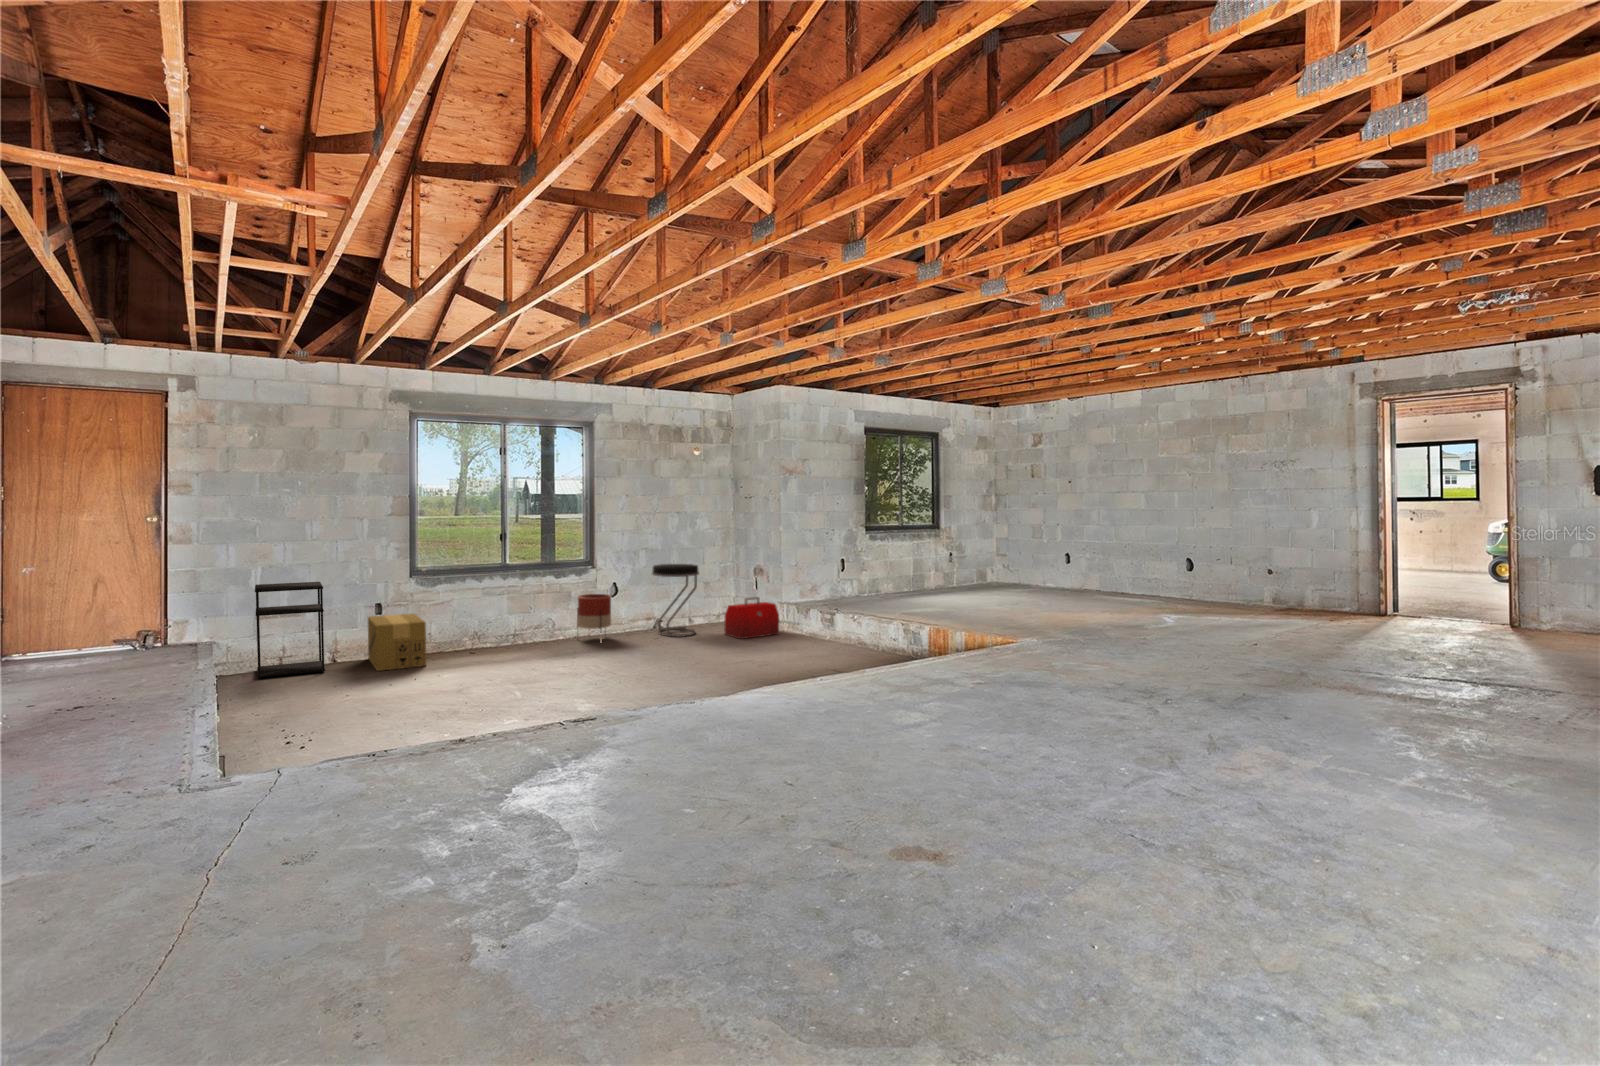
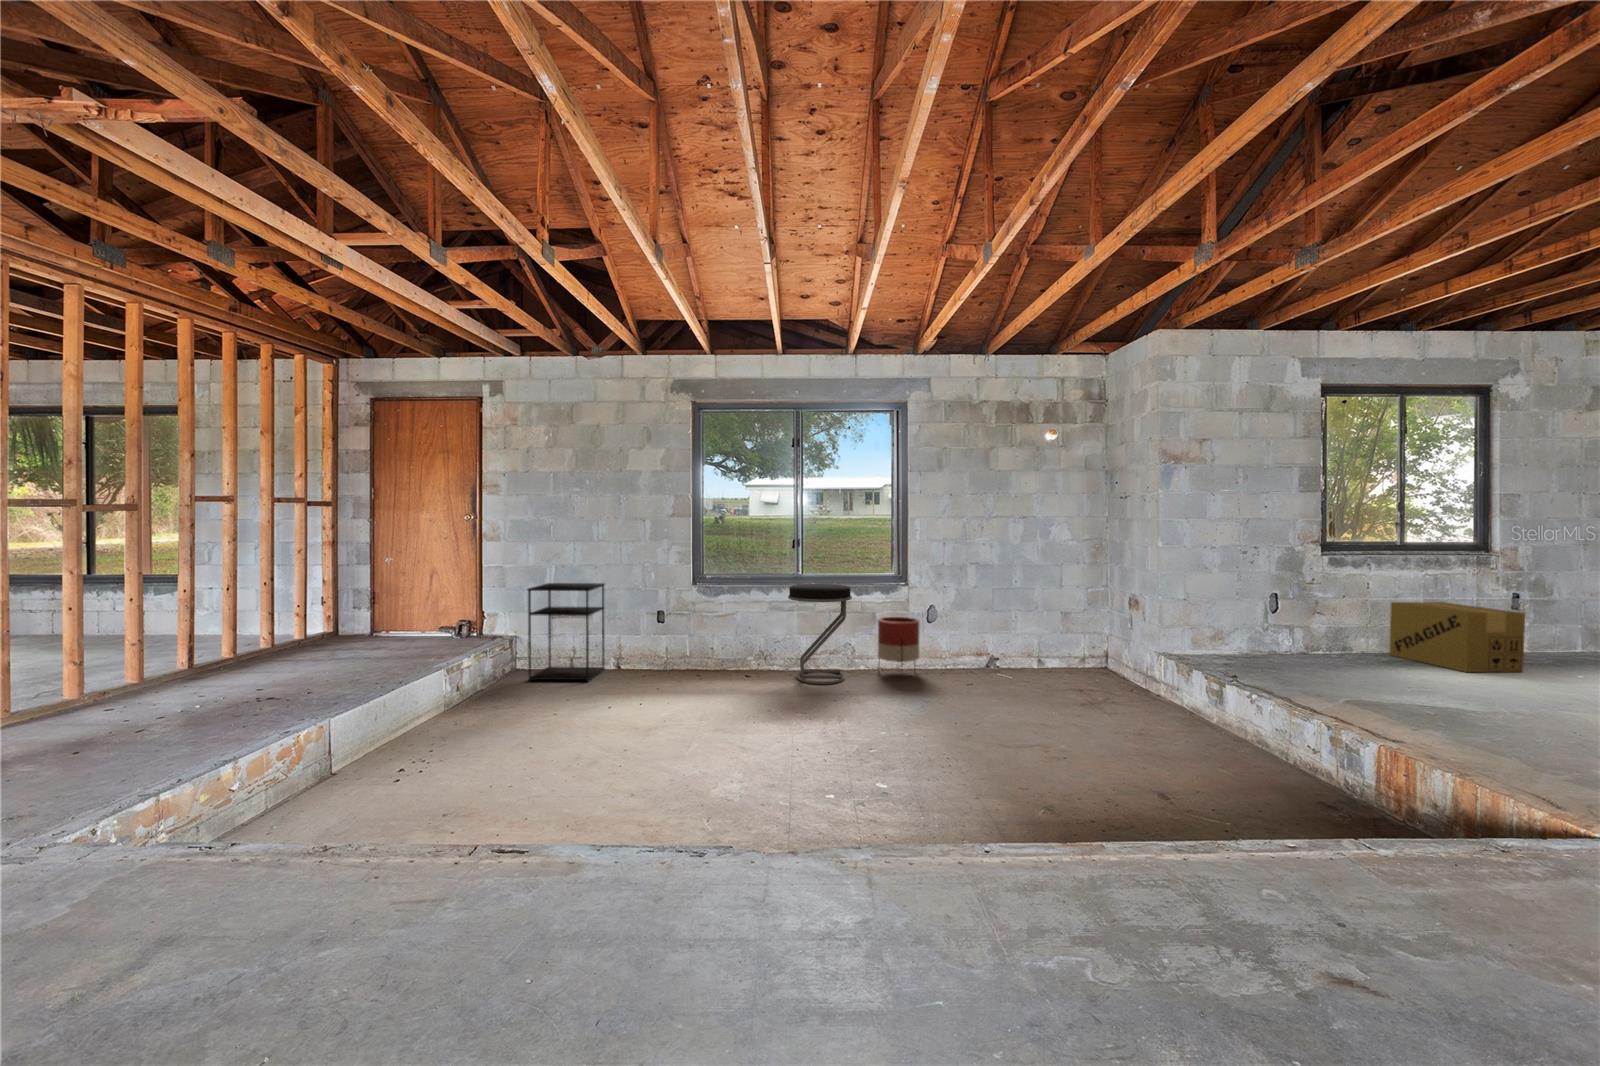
stool: present [652,564,699,637] -> present [788,584,852,684]
toolbox: present [725,597,779,639] -> none [1076,639,1164,700]
cardboard box: present [368,614,426,671] -> present [1389,602,1525,672]

